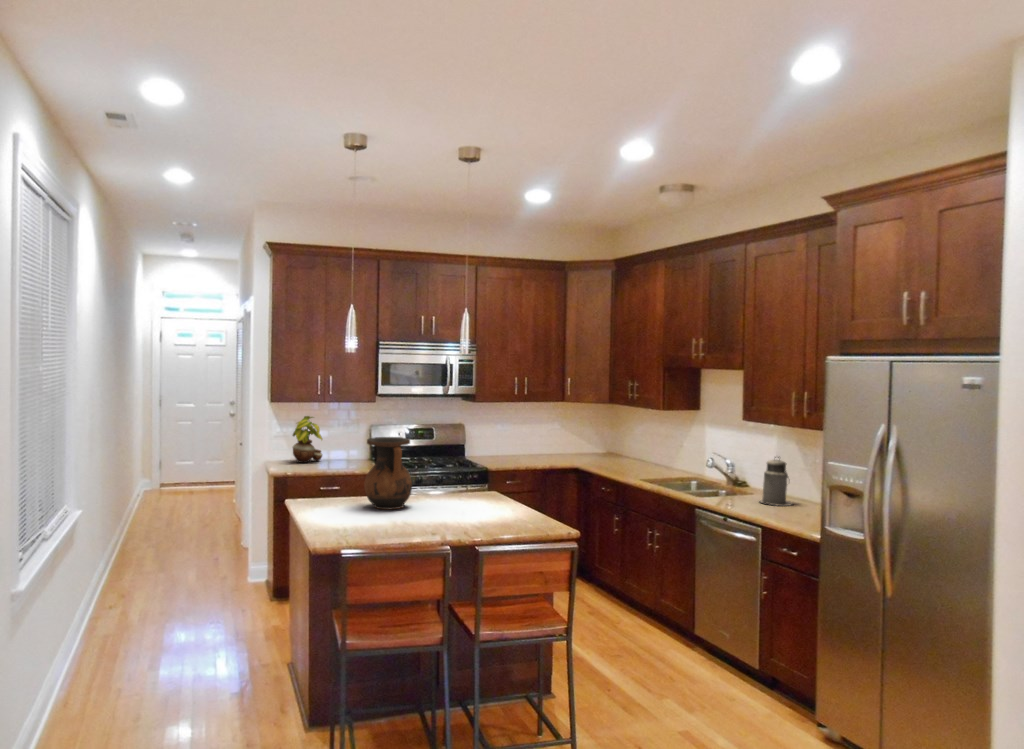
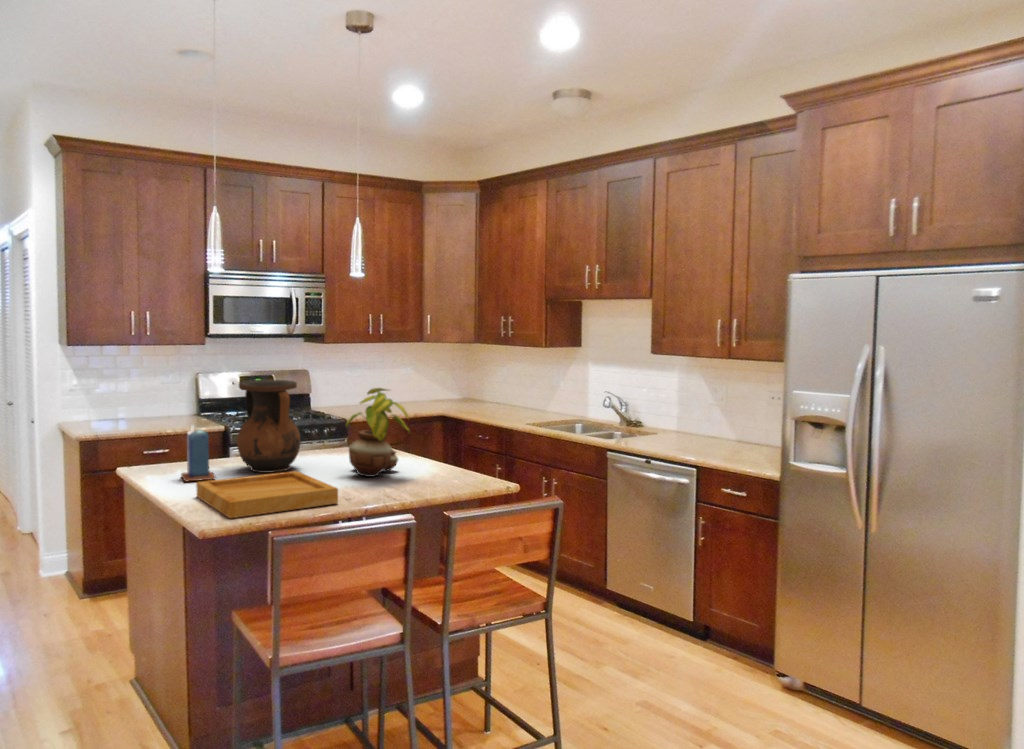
potted plant: present [293,416,322,463] -> present [346,388,410,477]
canister: present [760,457,793,506] -> none [669,391,706,443]
candle: none [321,470,344,512] -> present [181,427,215,482]
tray: none [323,509,416,540] -> present [196,471,338,518]

